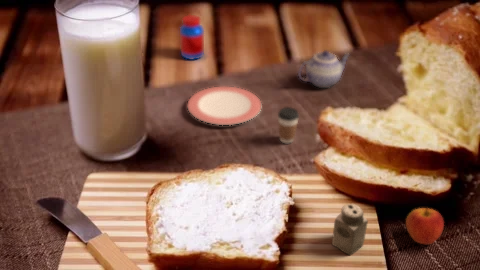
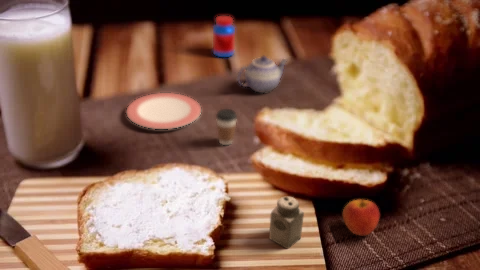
jar: present [180,15,204,60] -> present [213,16,235,57]

